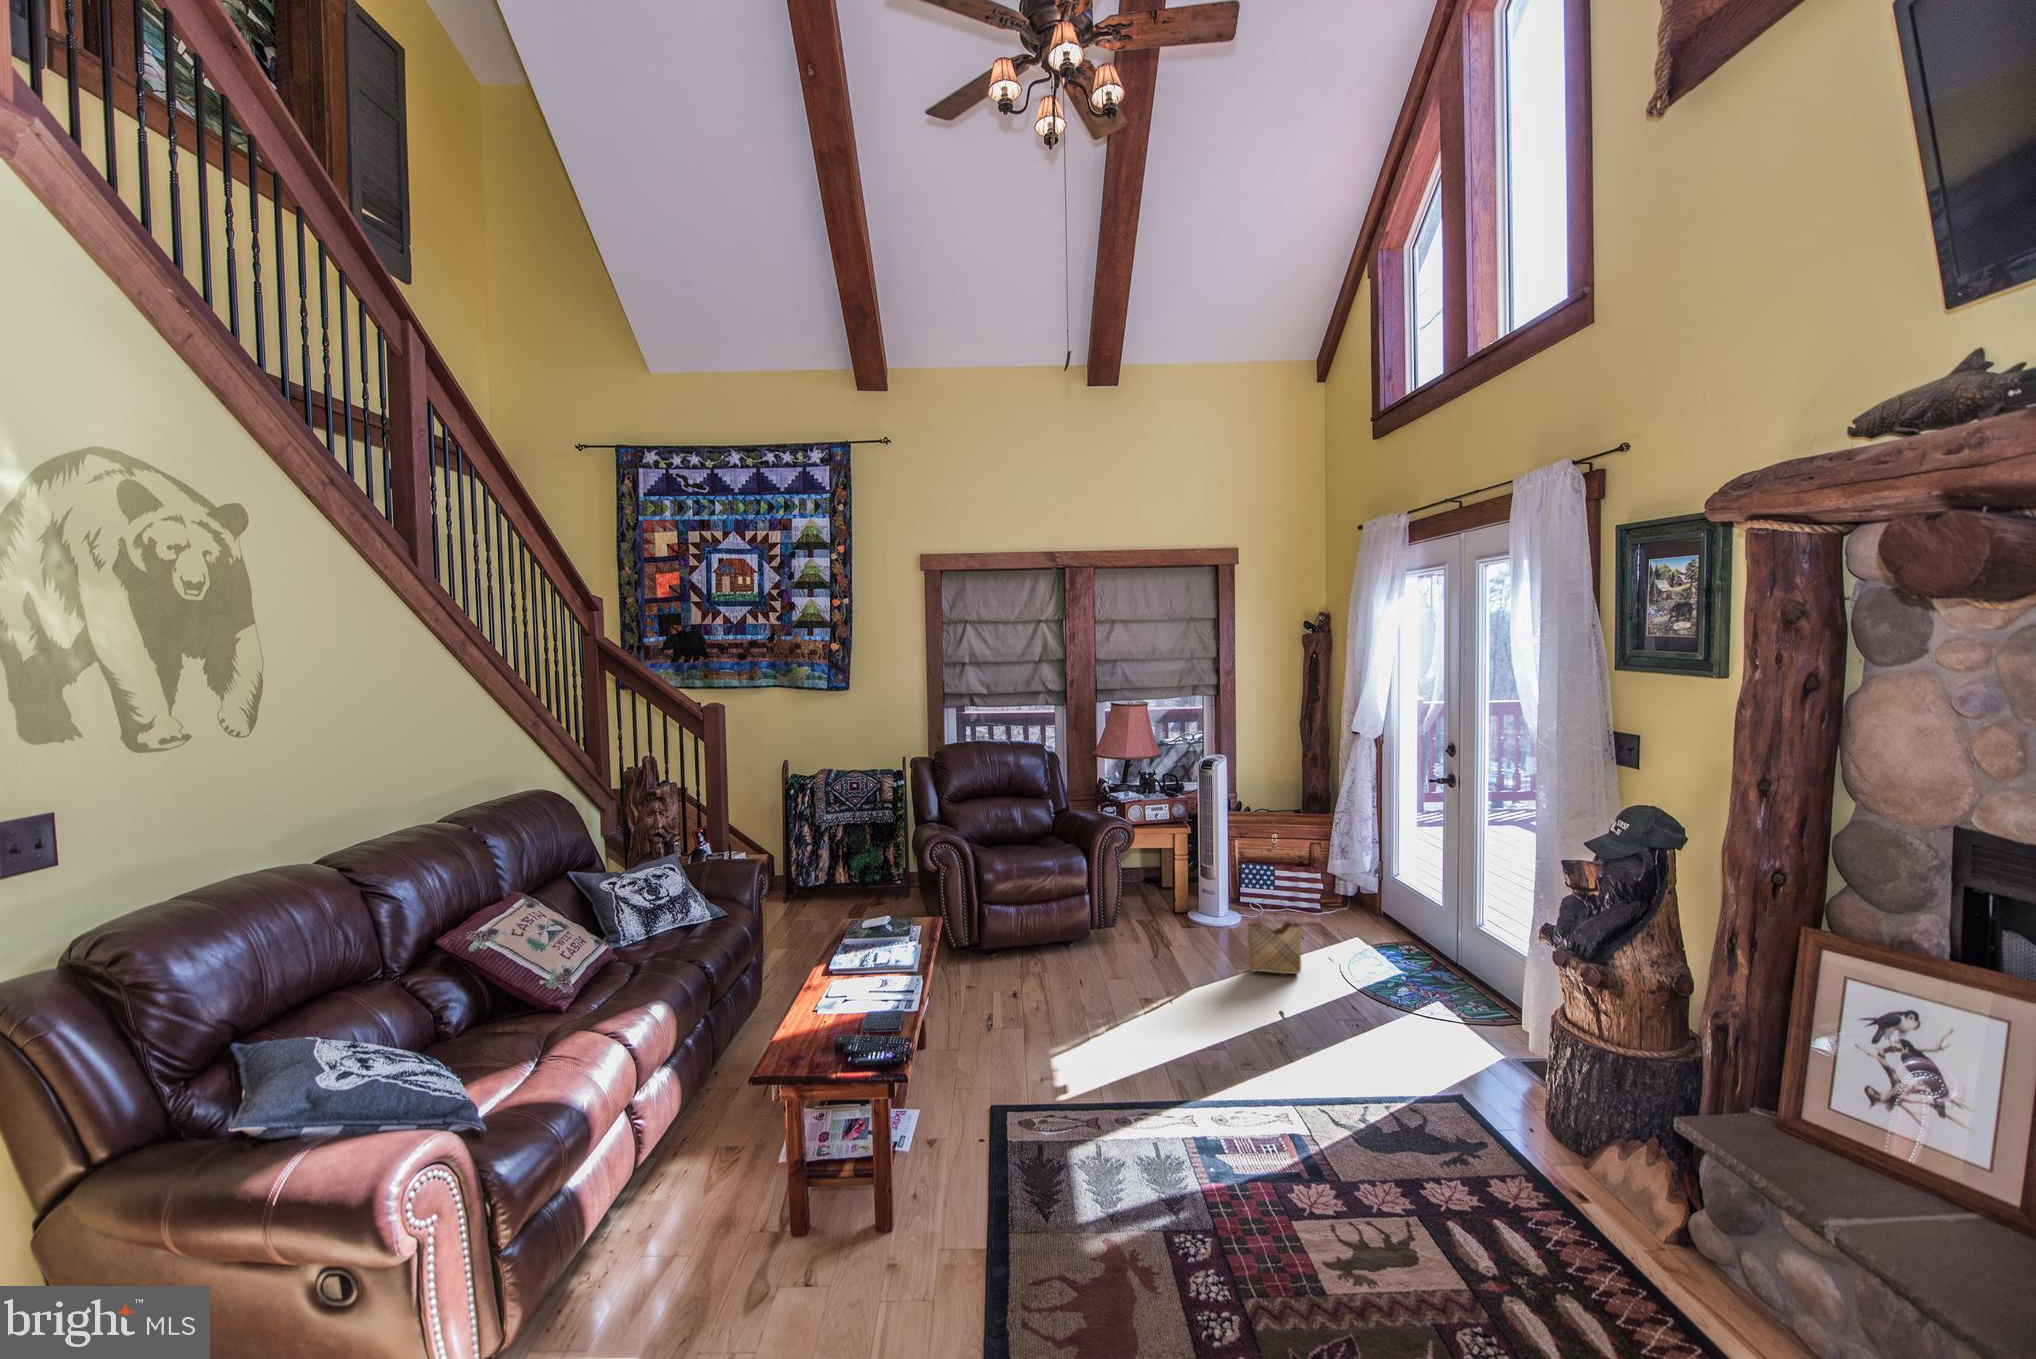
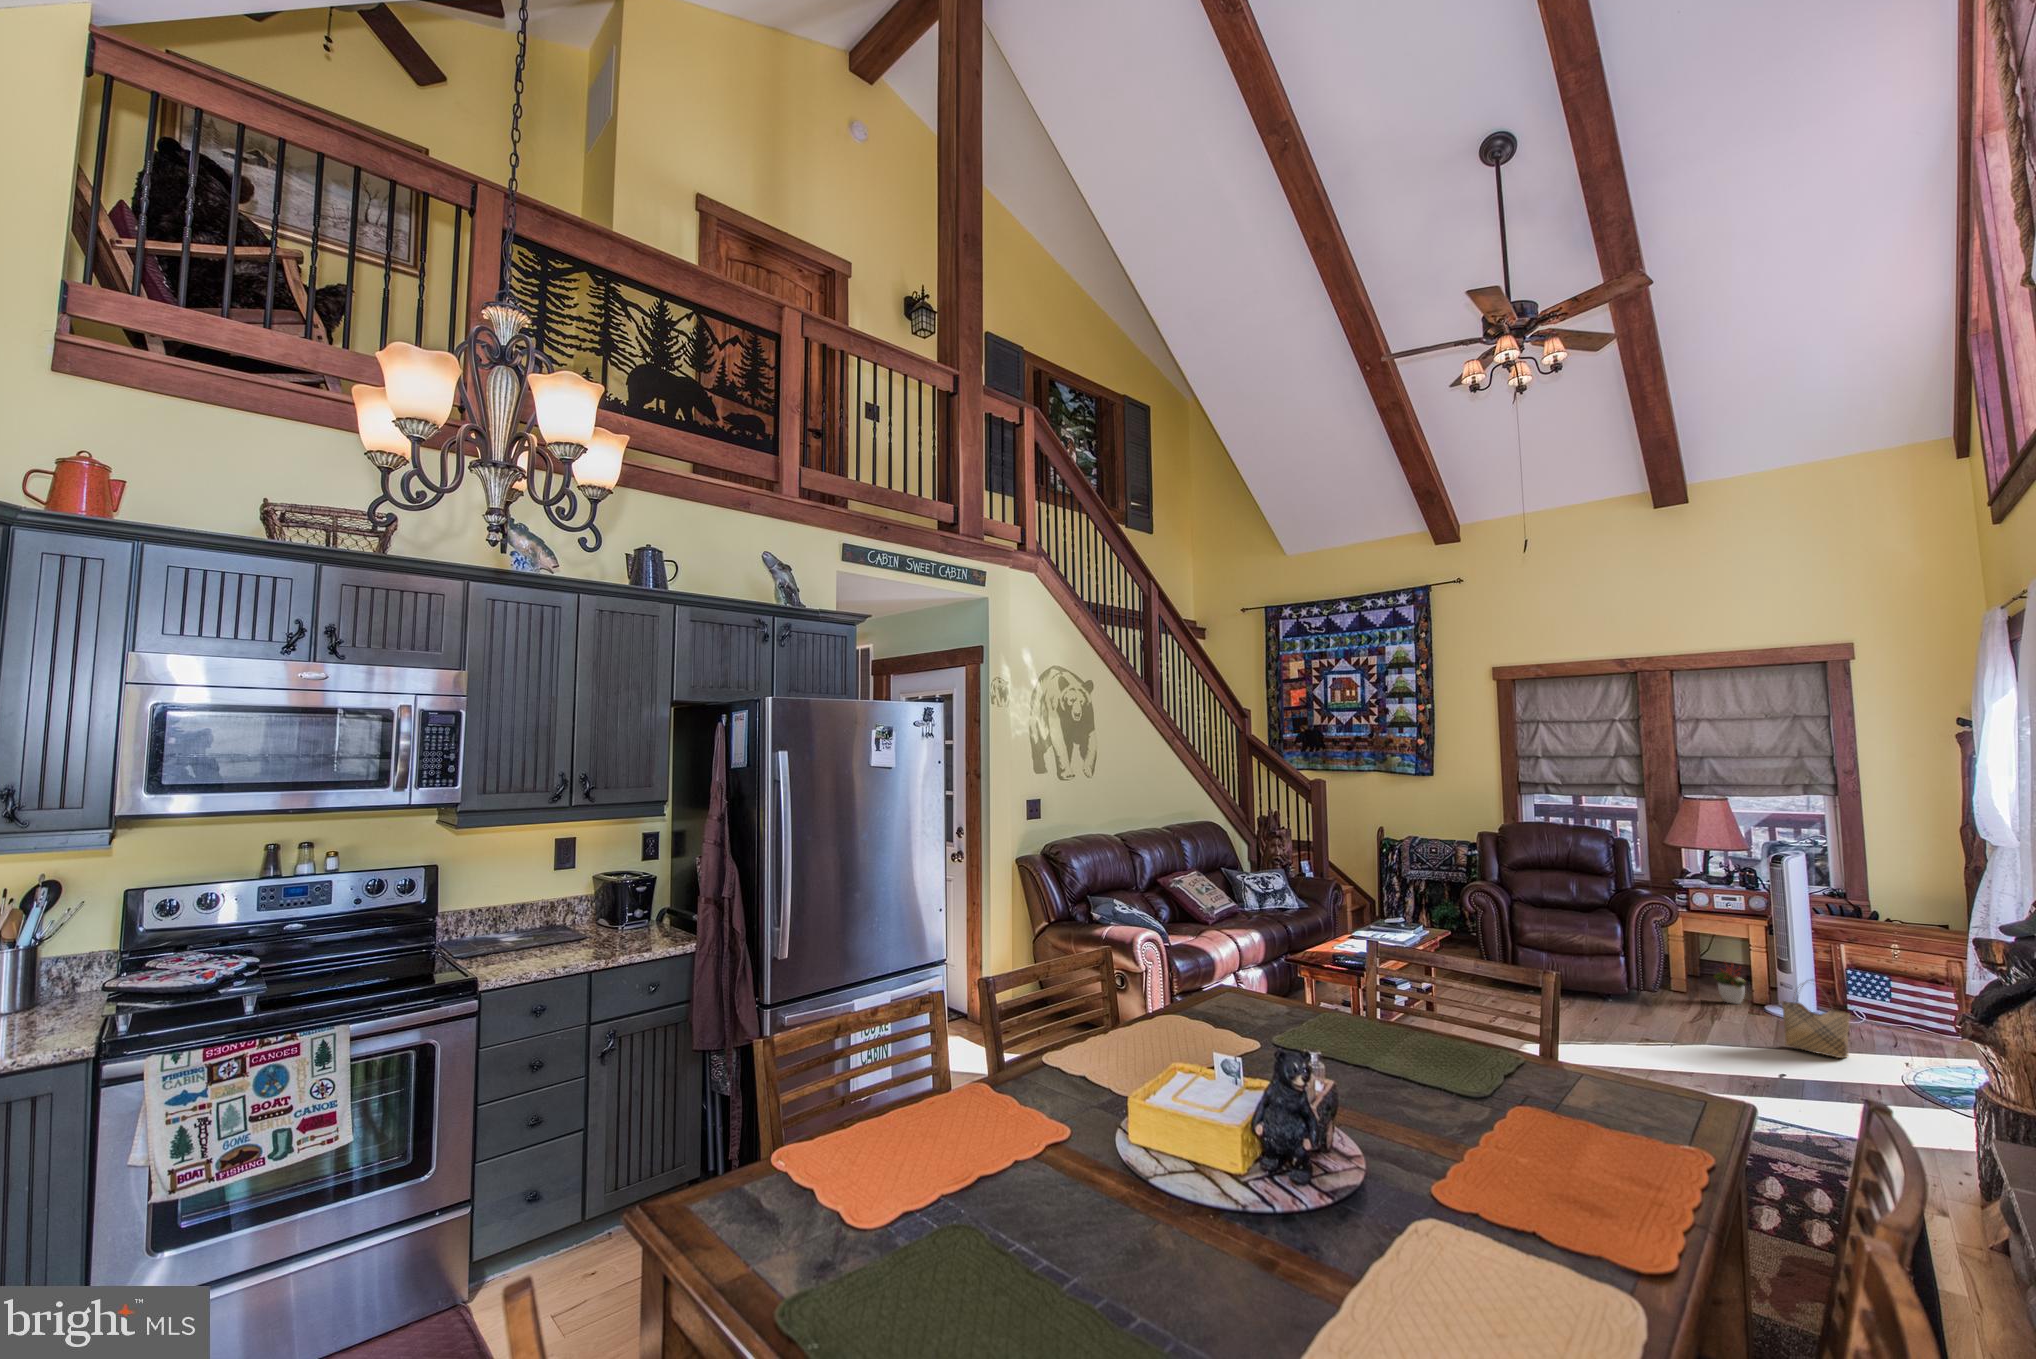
decorative plant: none [1147,875,1173,919] -> present [1714,964,1745,1004]

